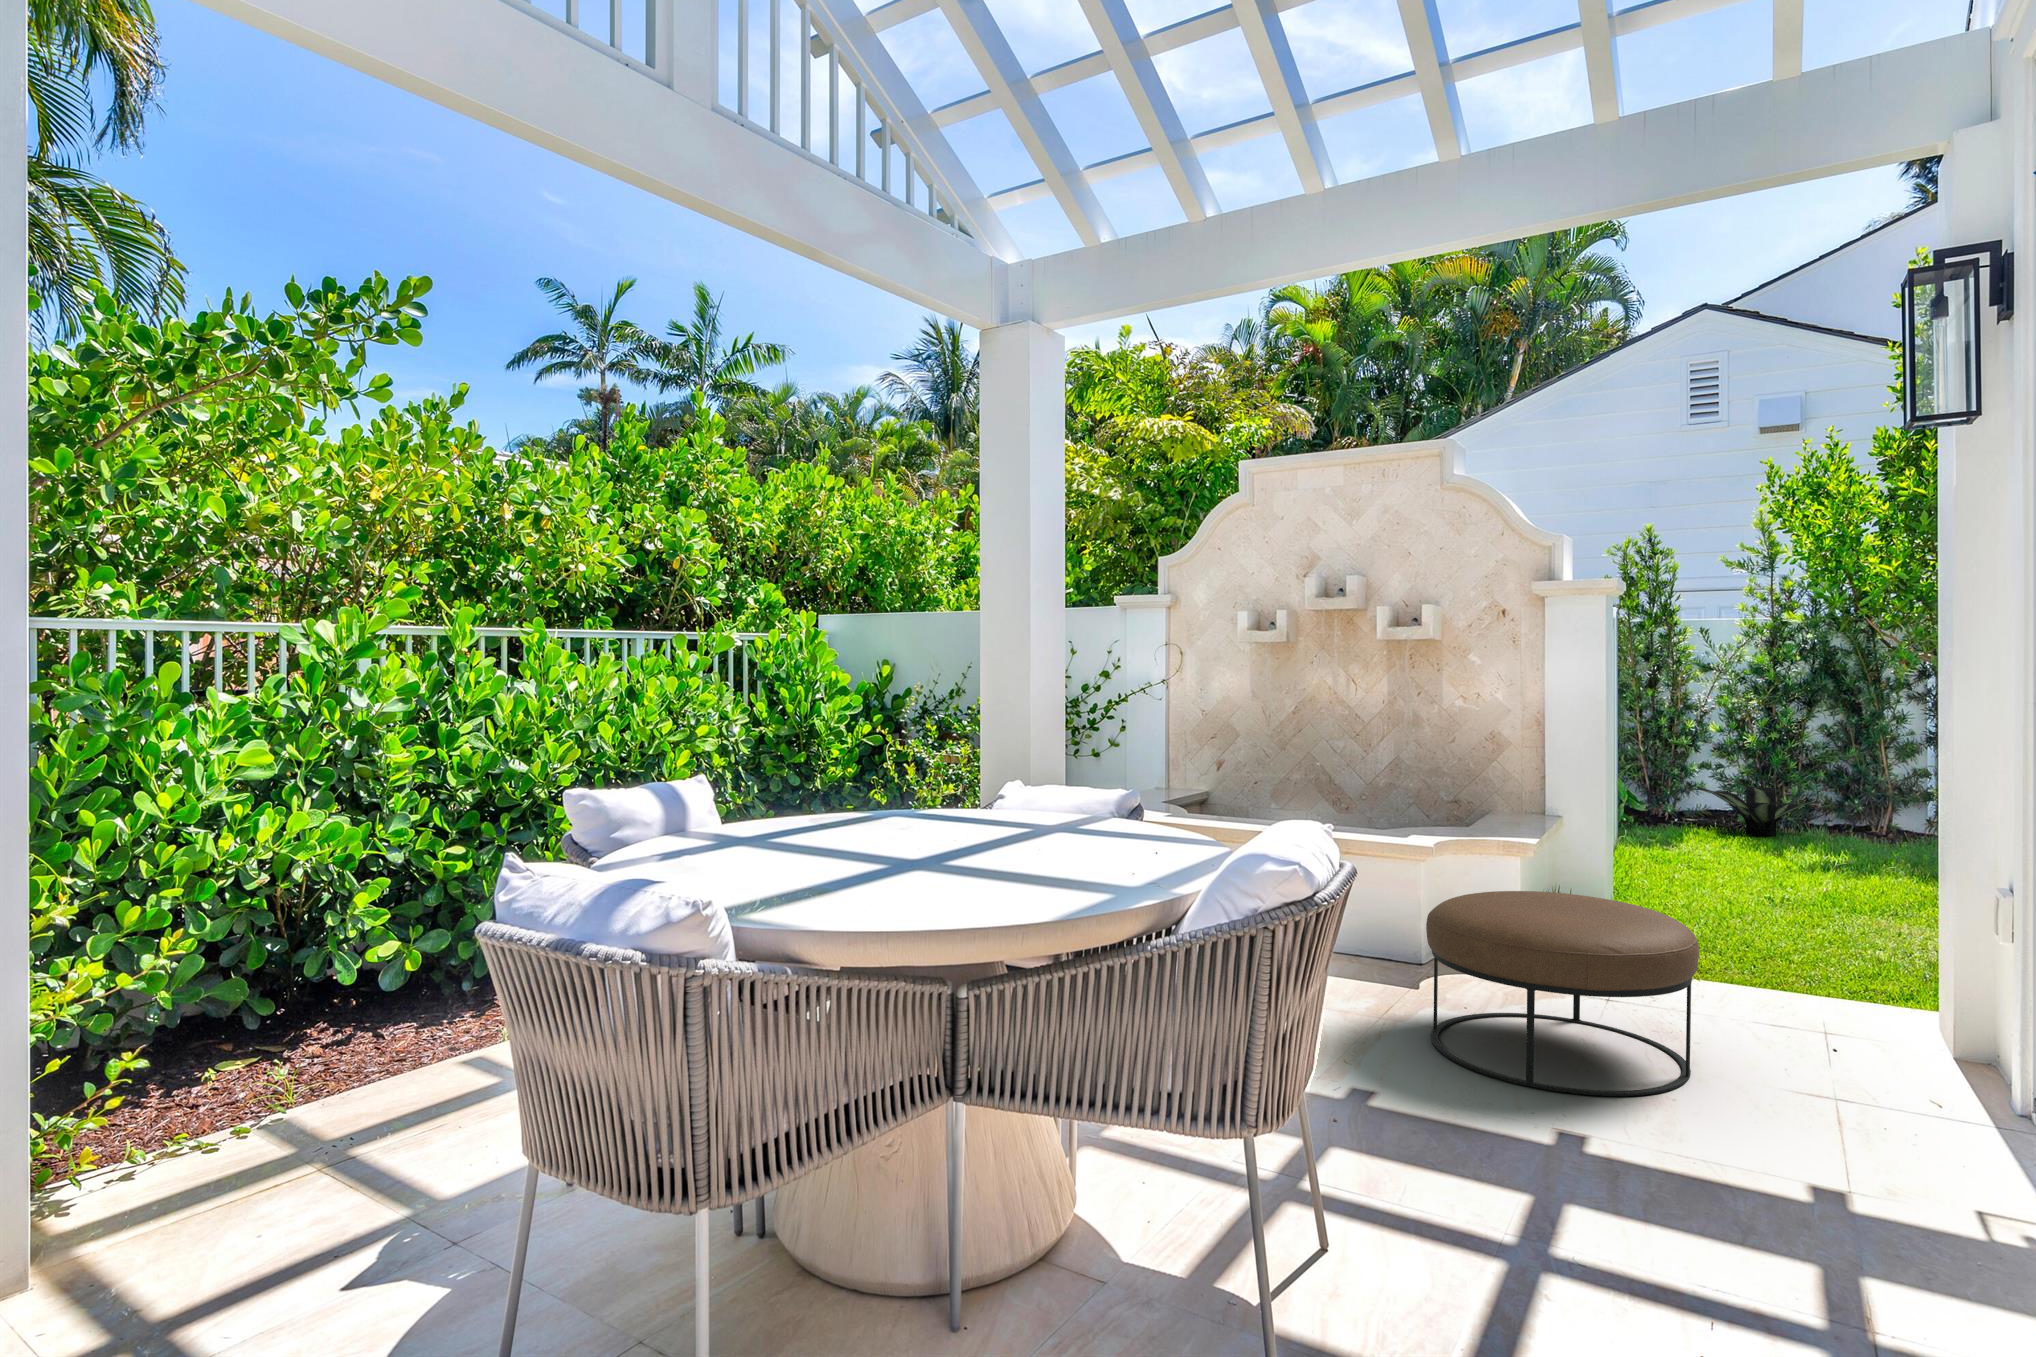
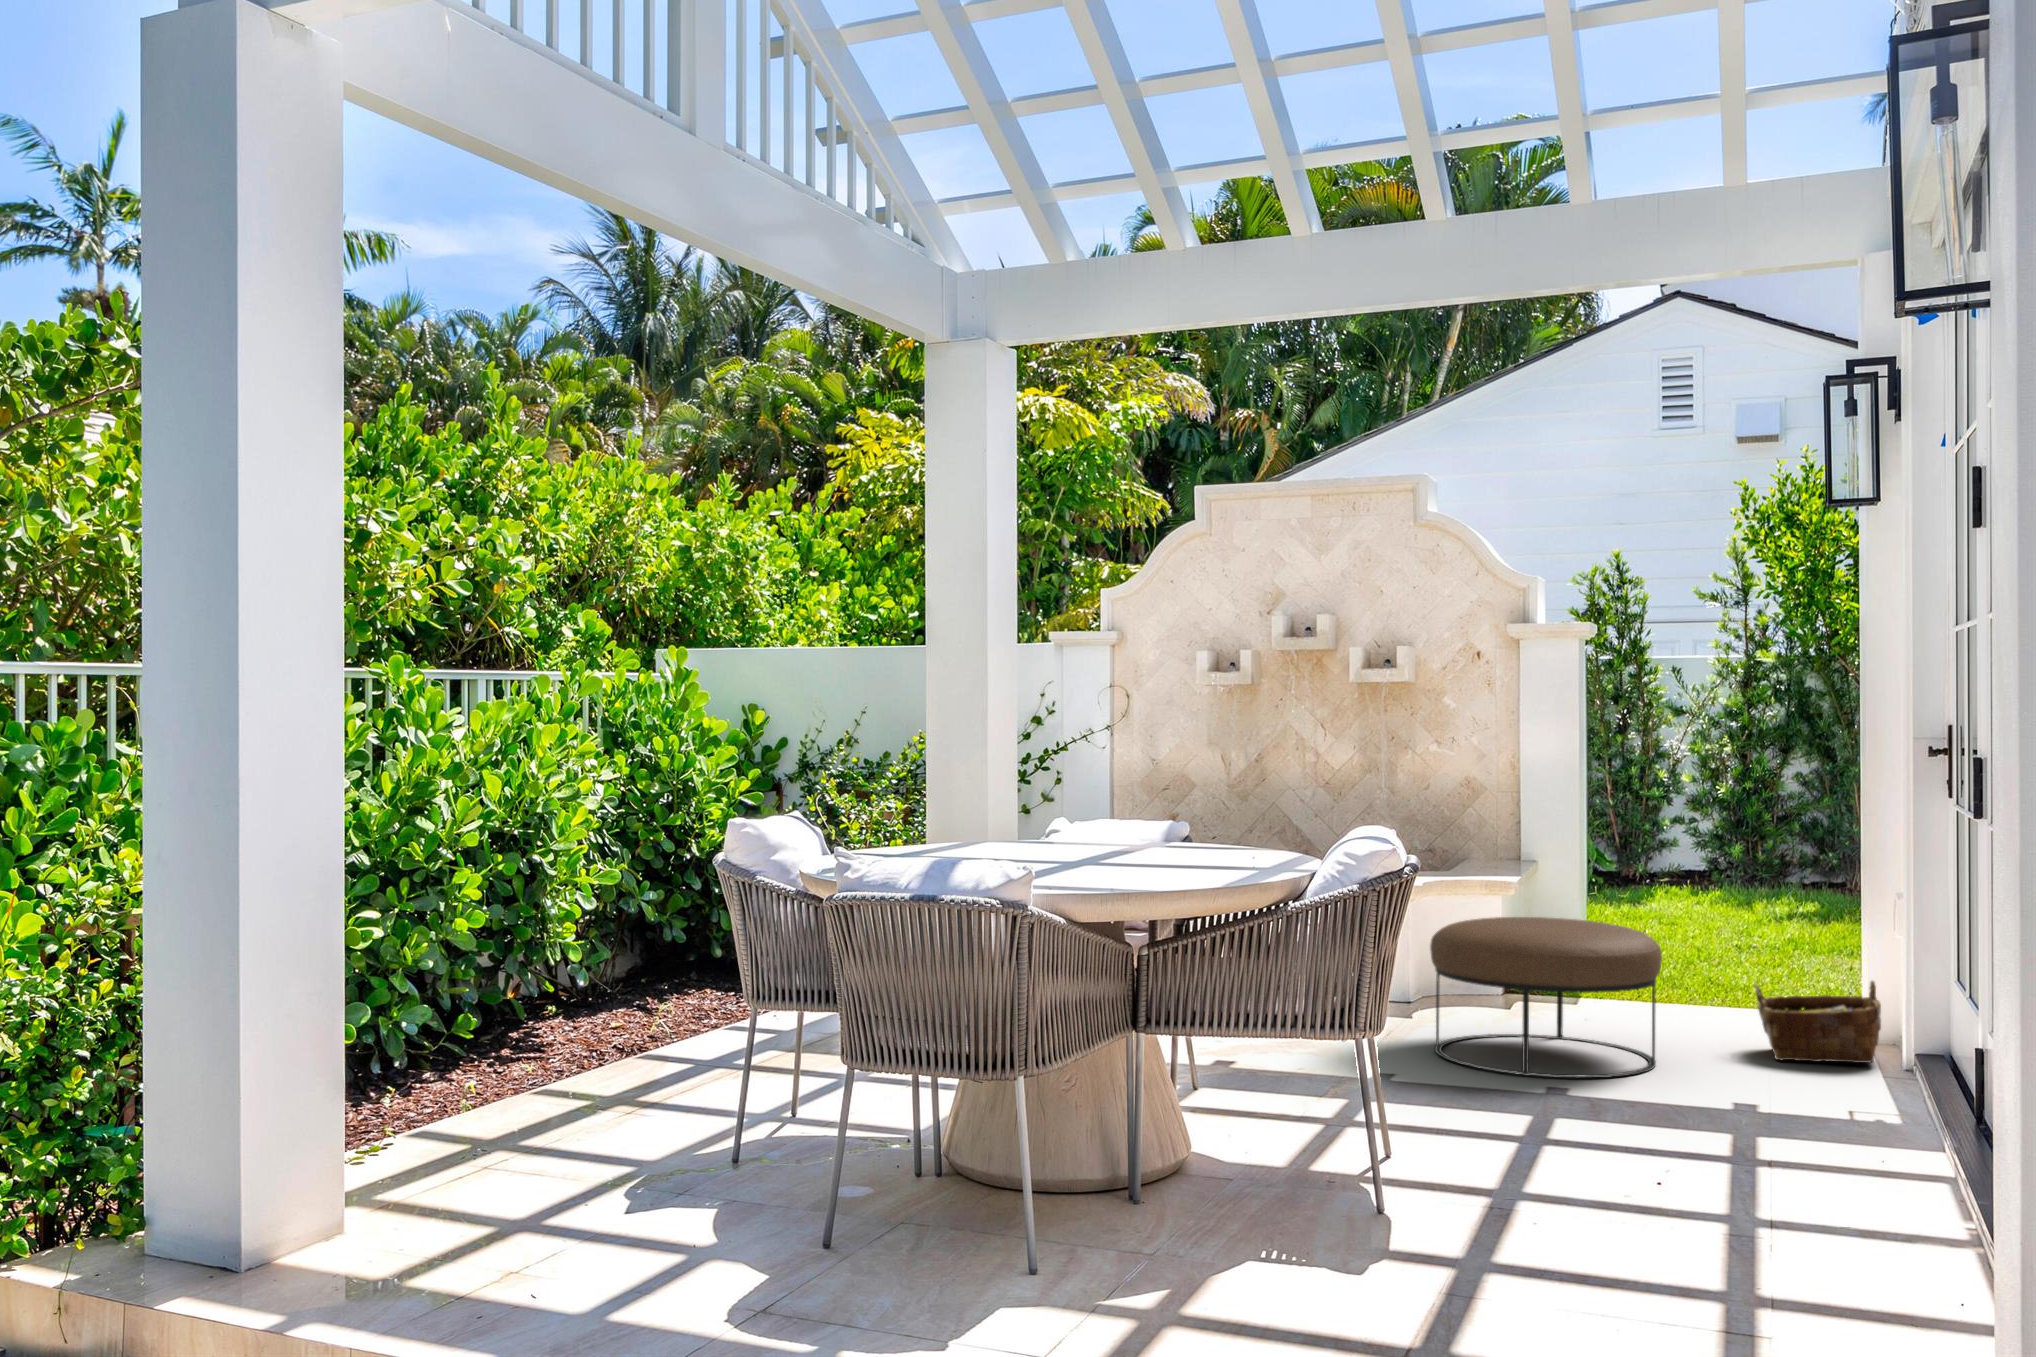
potted plant: present [1698,786,1819,837] -> none [1670,845,1794,899]
woven basket: none [1812,980,1980,1089] -> present [1754,981,1881,1063]

